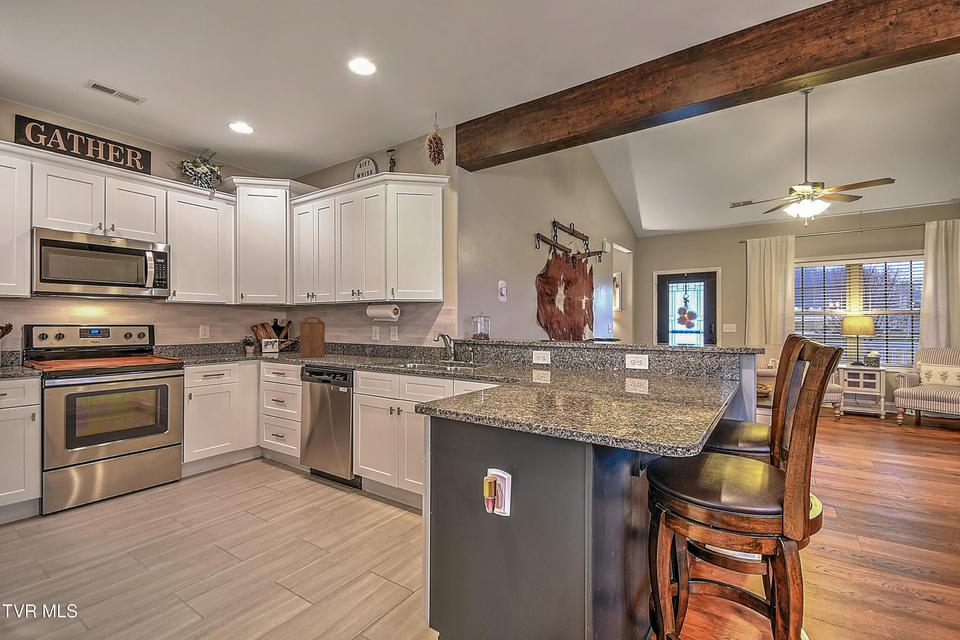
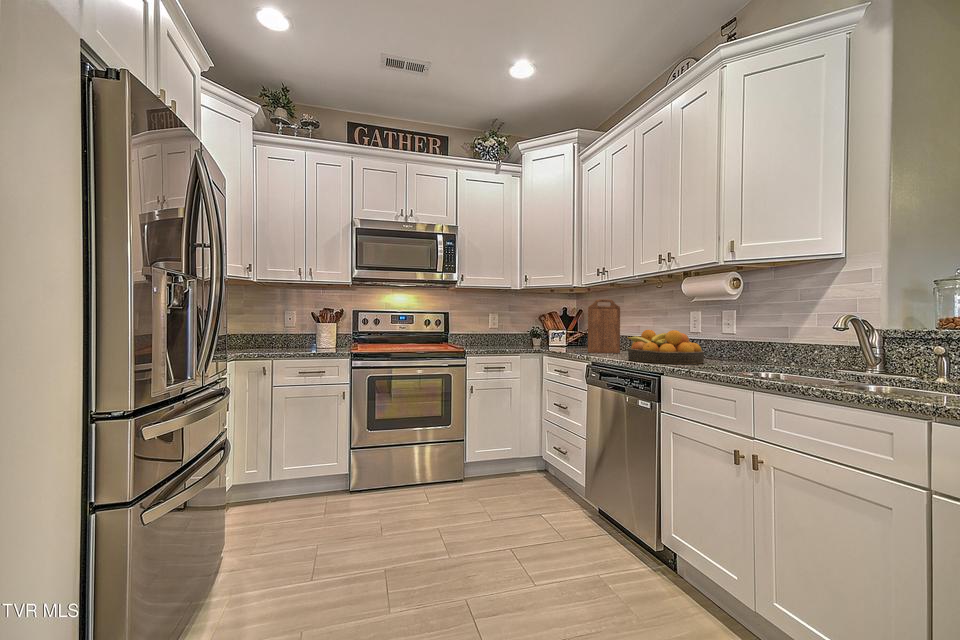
fruit bowl: none [331,341,378,363] -> present [627,330,704,364]

